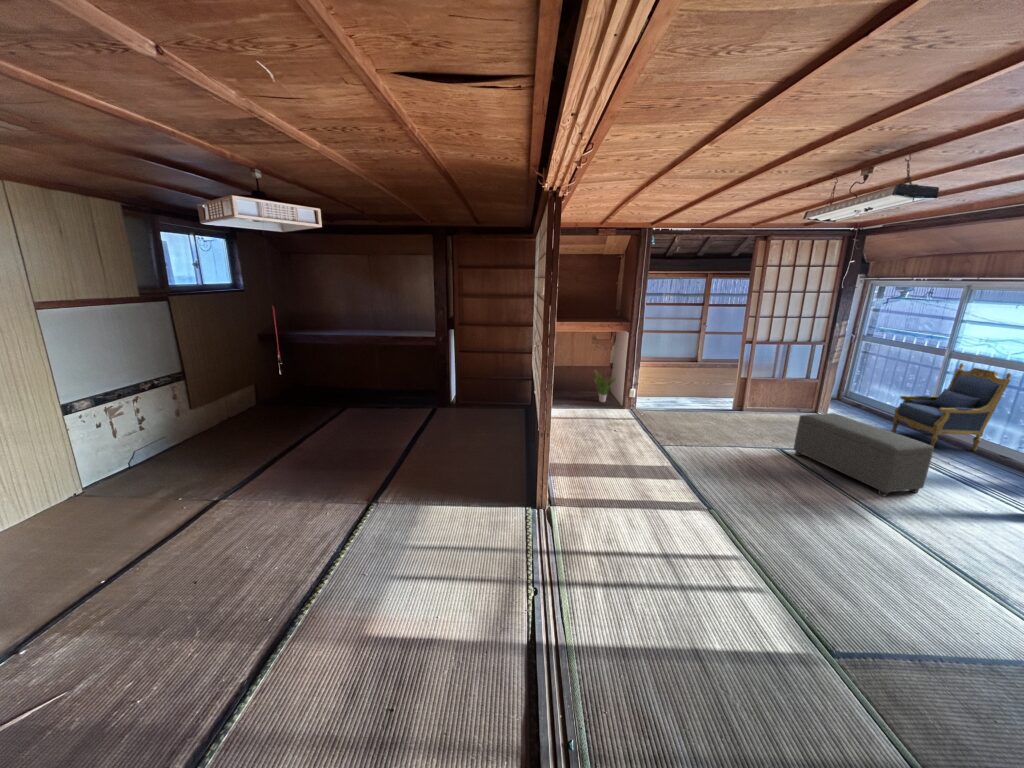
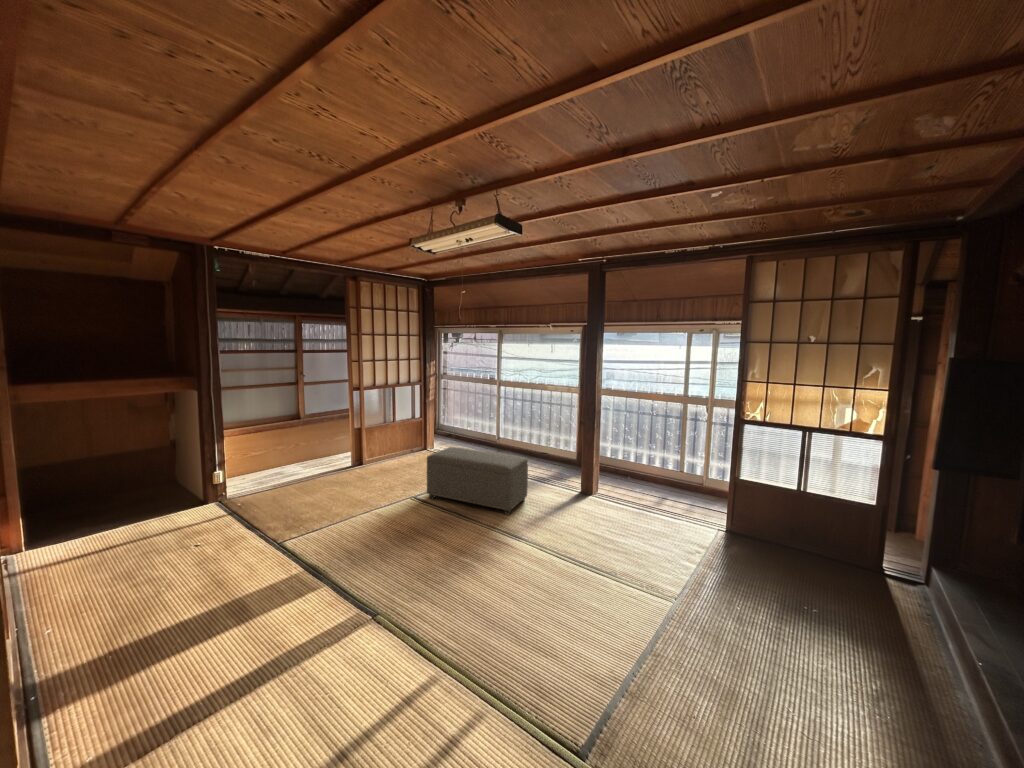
armchair: present [892,363,1011,451] -> none [481,384,538,459]
potted plant: present [596,371,613,402] -> none [129,452,188,503]

